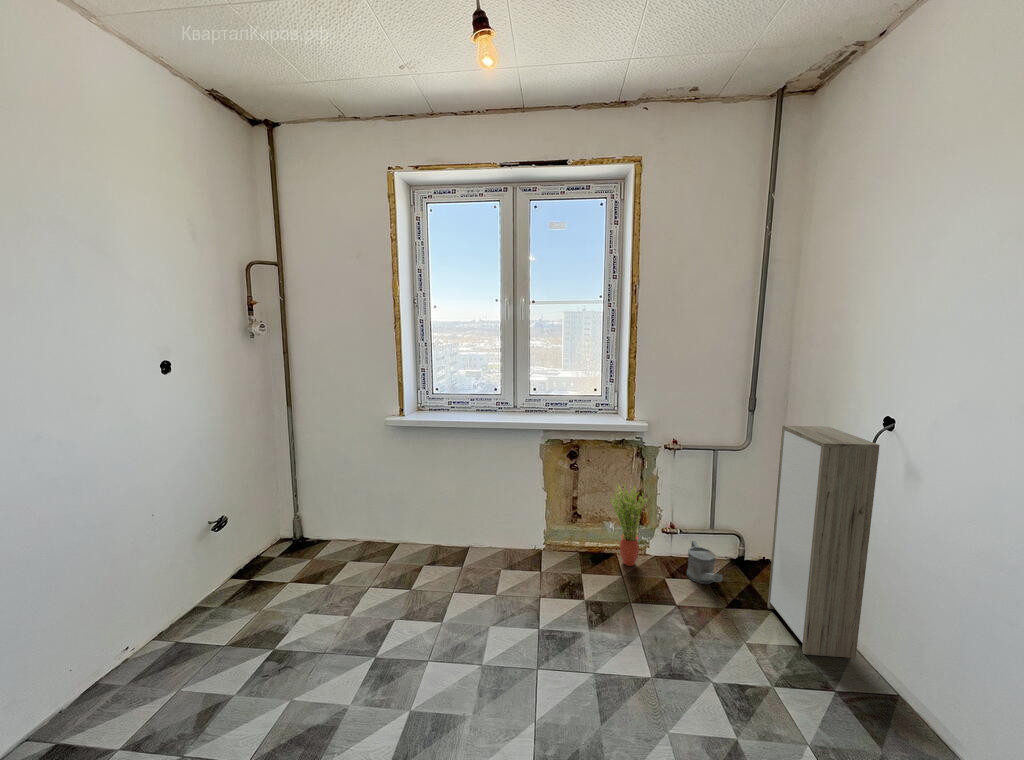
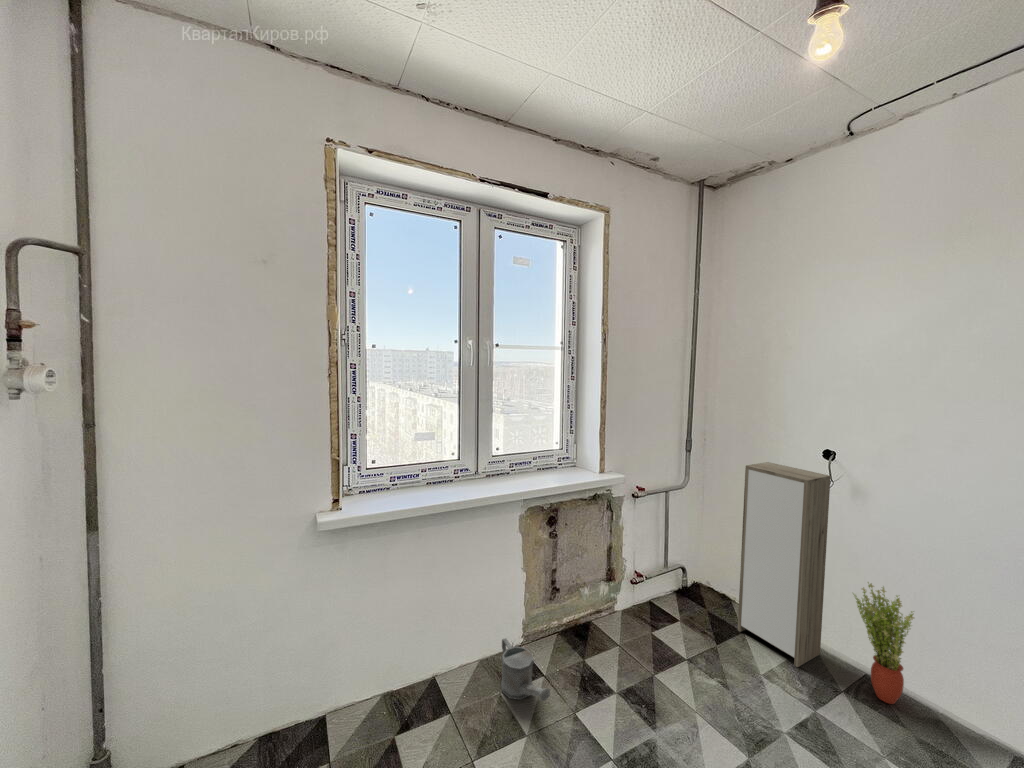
potted plant: present [610,484,648,566] -> present [854,582,914,704]
watering can: present [687,541,722,584] -> present [501,638,550,701]

